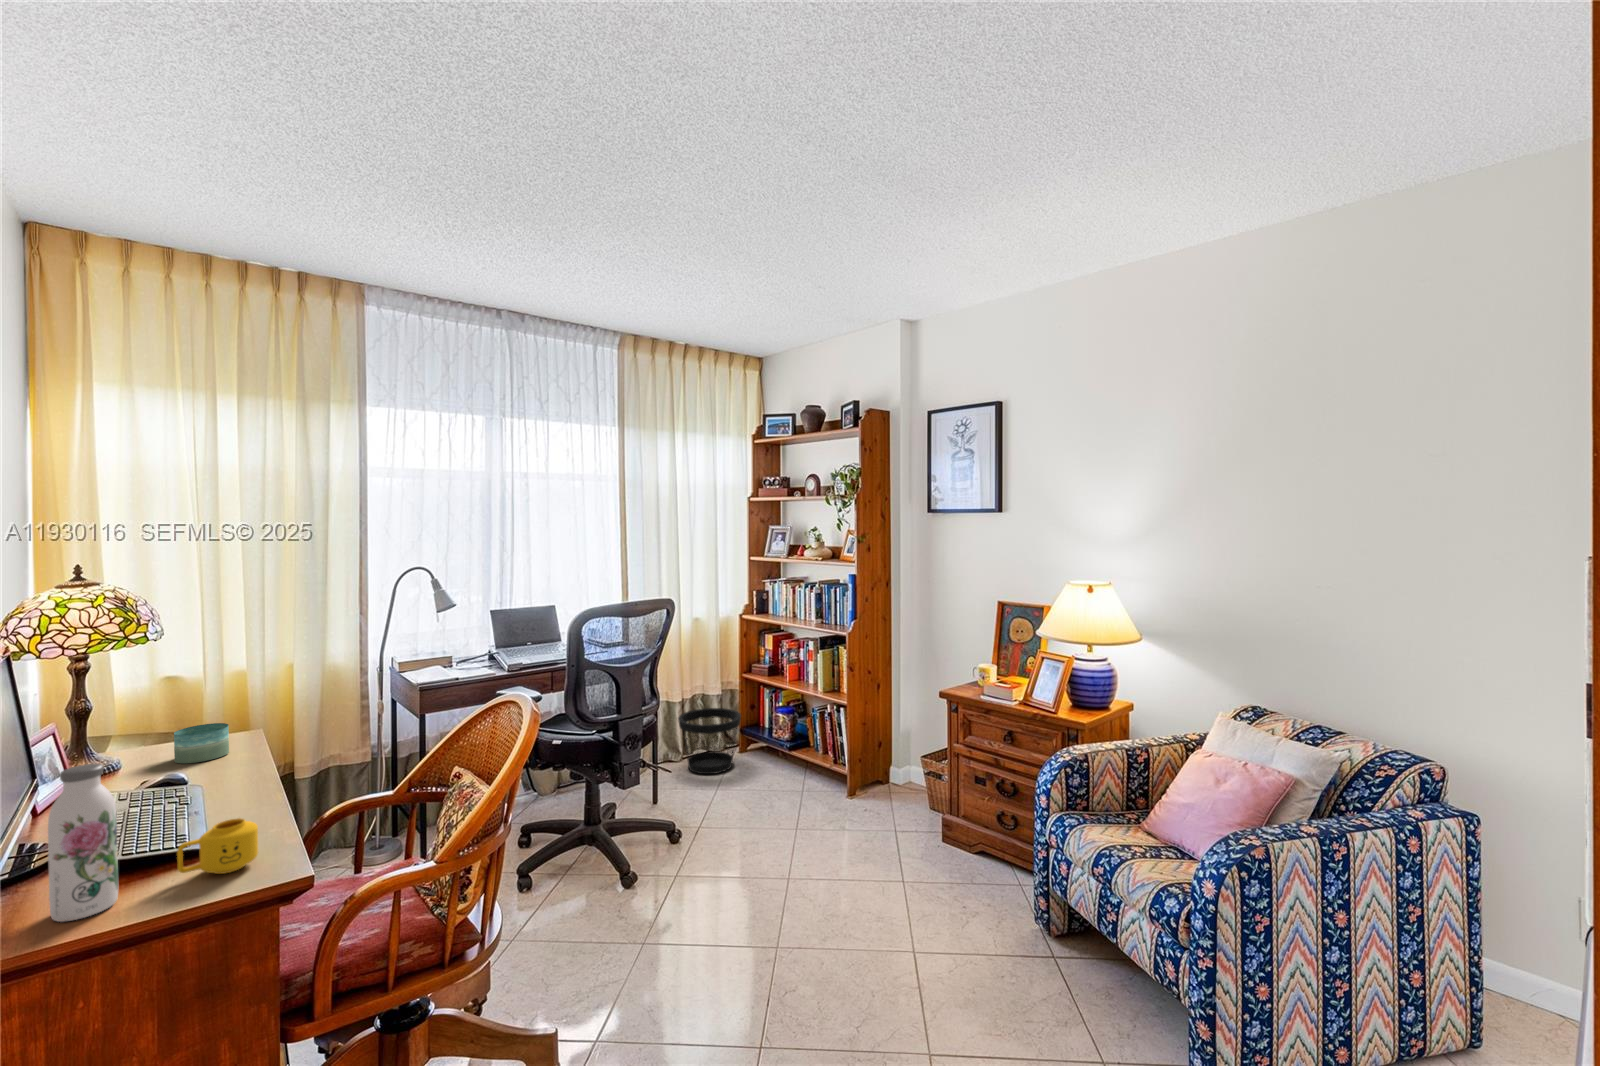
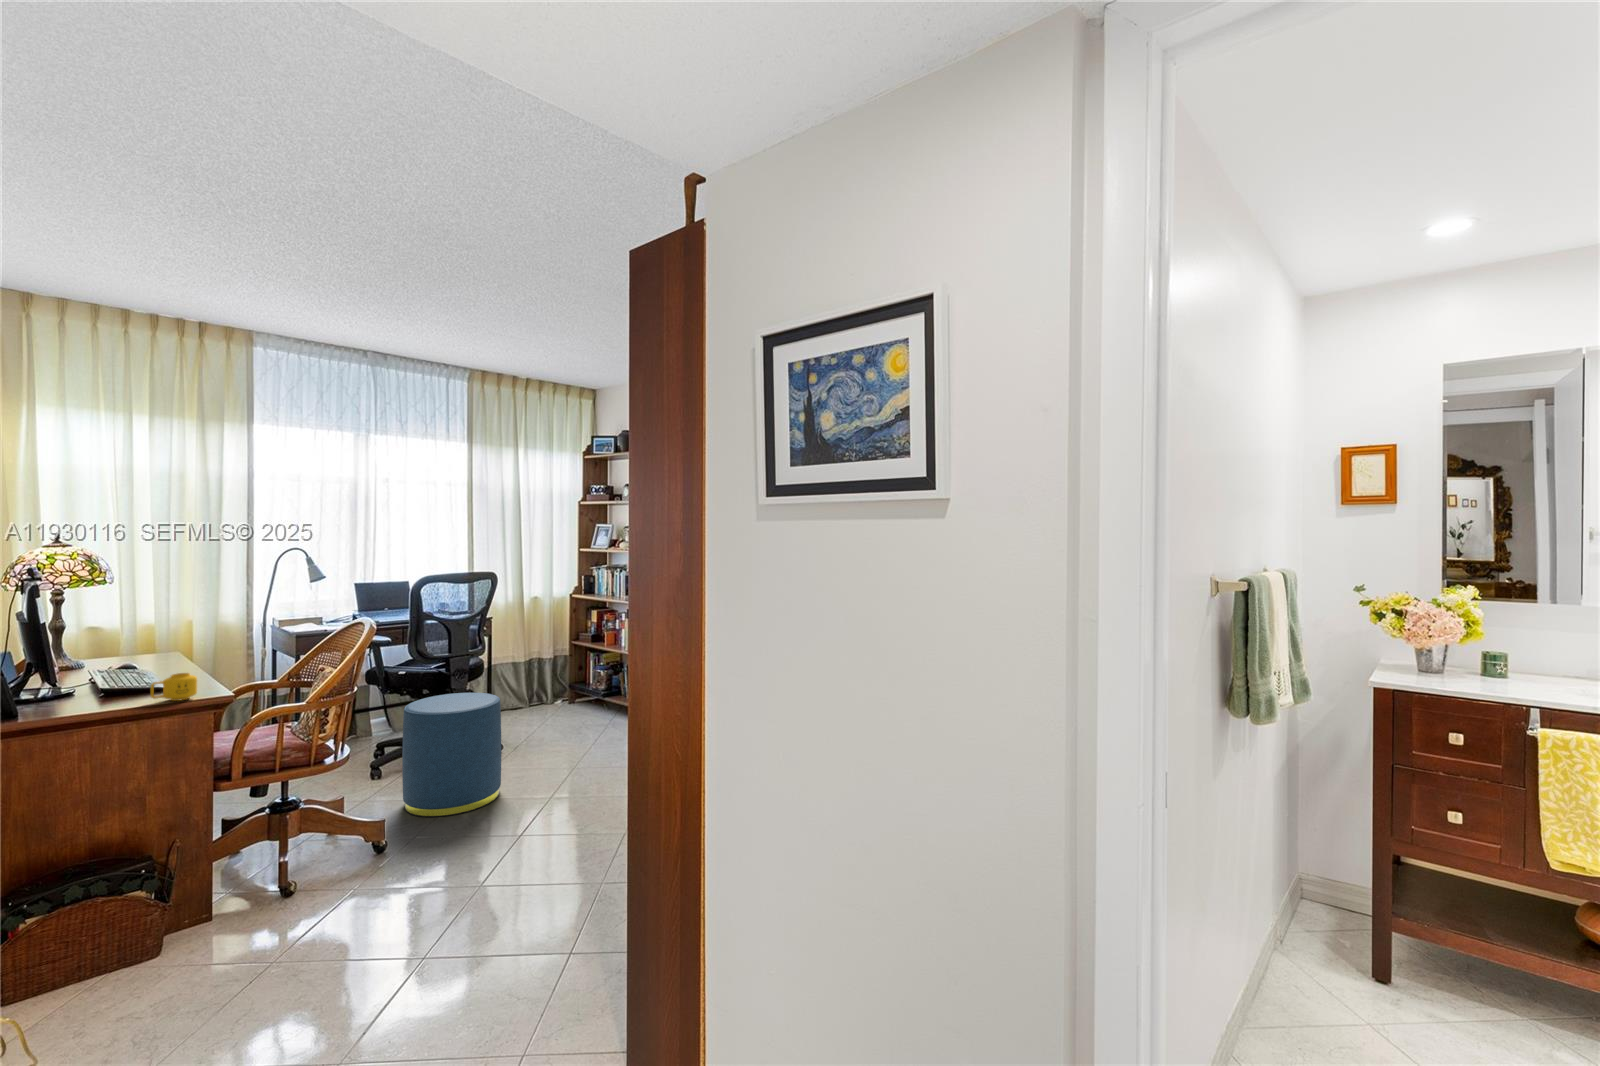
wastebasket: present [678,708,741,774] -> none [515,667,568,716]
candle: present [174,723,229,763] -> none [116,646,155,669]
water bottle: present [48,764,118,922] -> none [83,633,119,713]
ottoman: none [569,777,701,983] -> present [402,693,501,817]

